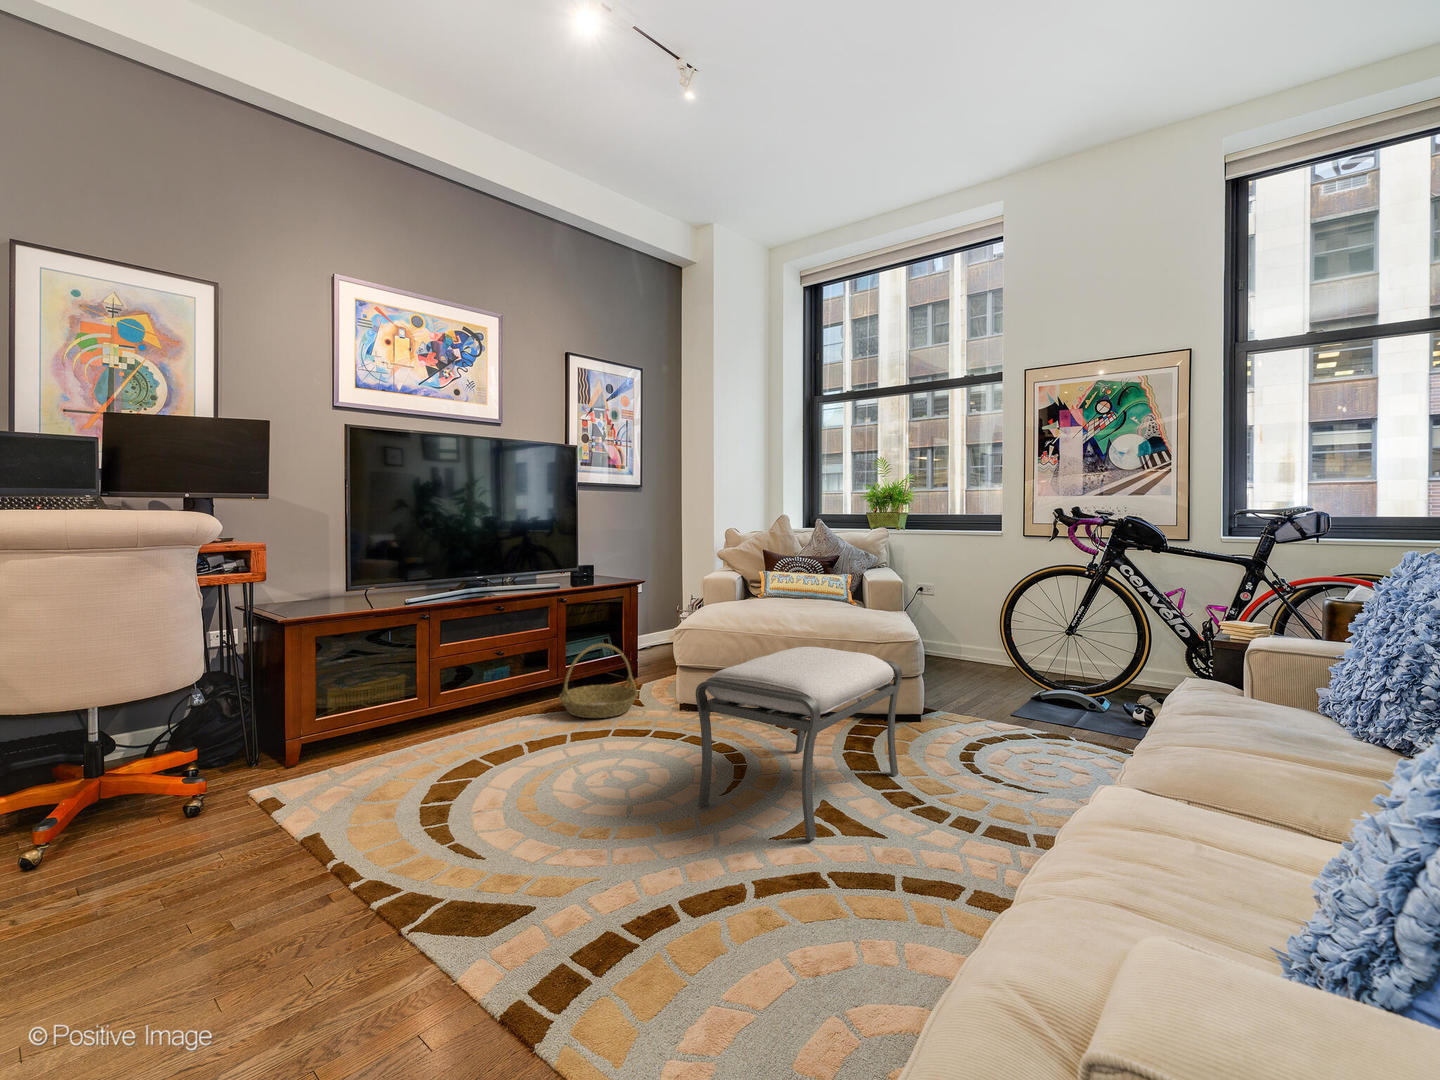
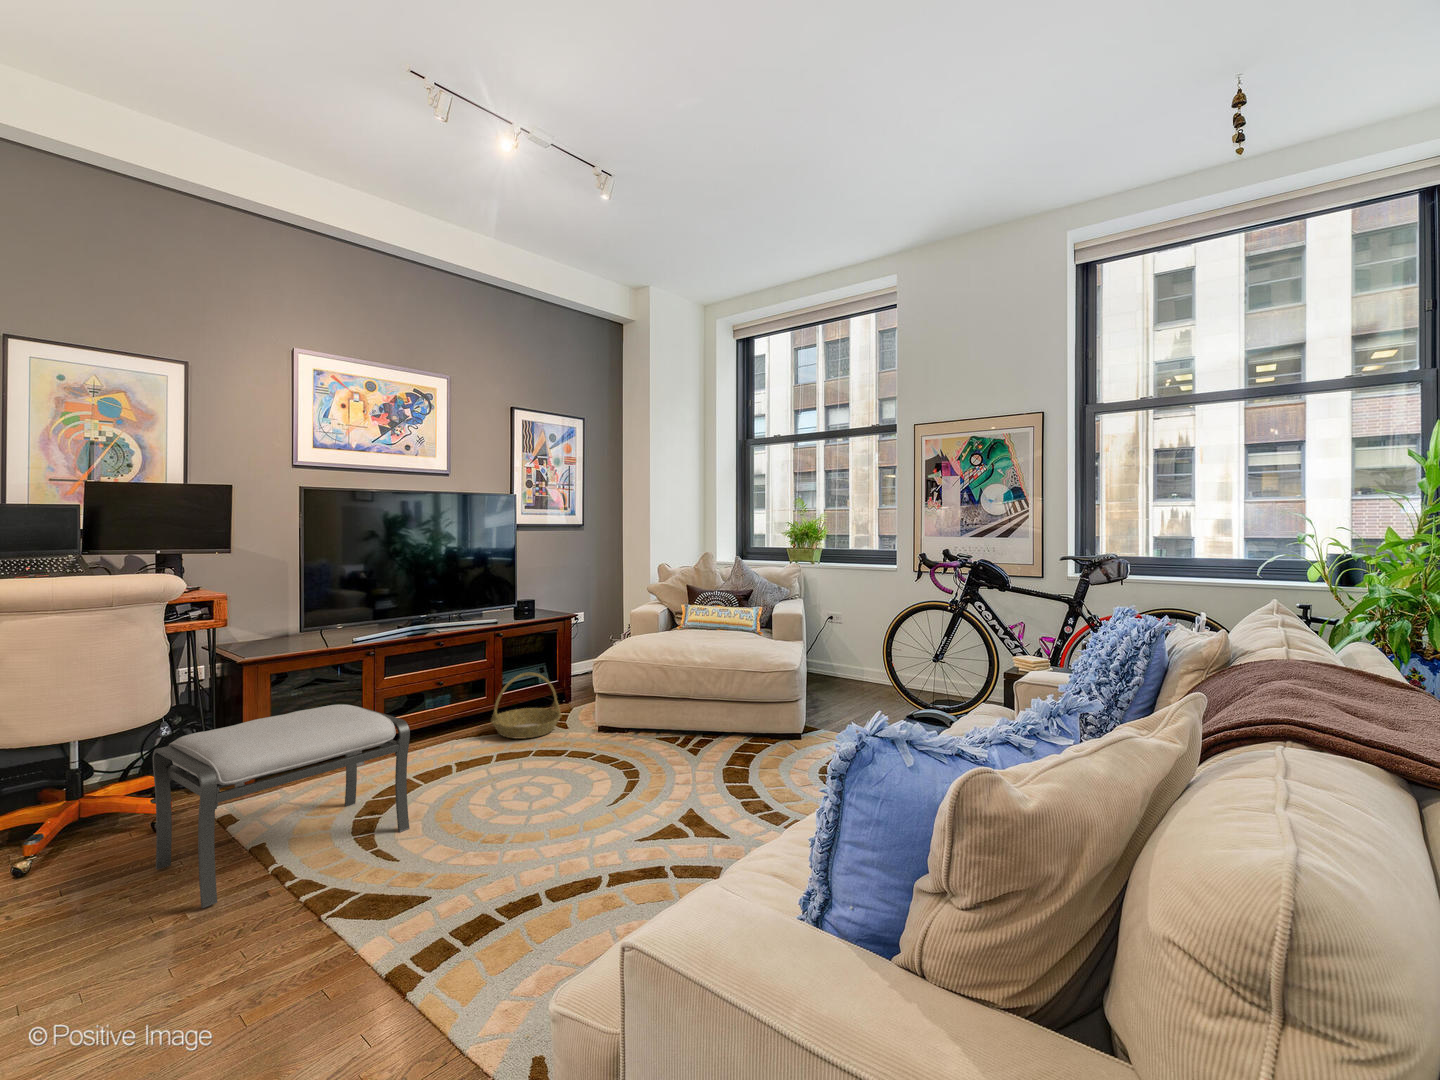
ottoman: present [696,647,902,841] -> present [152,704,410,908]

